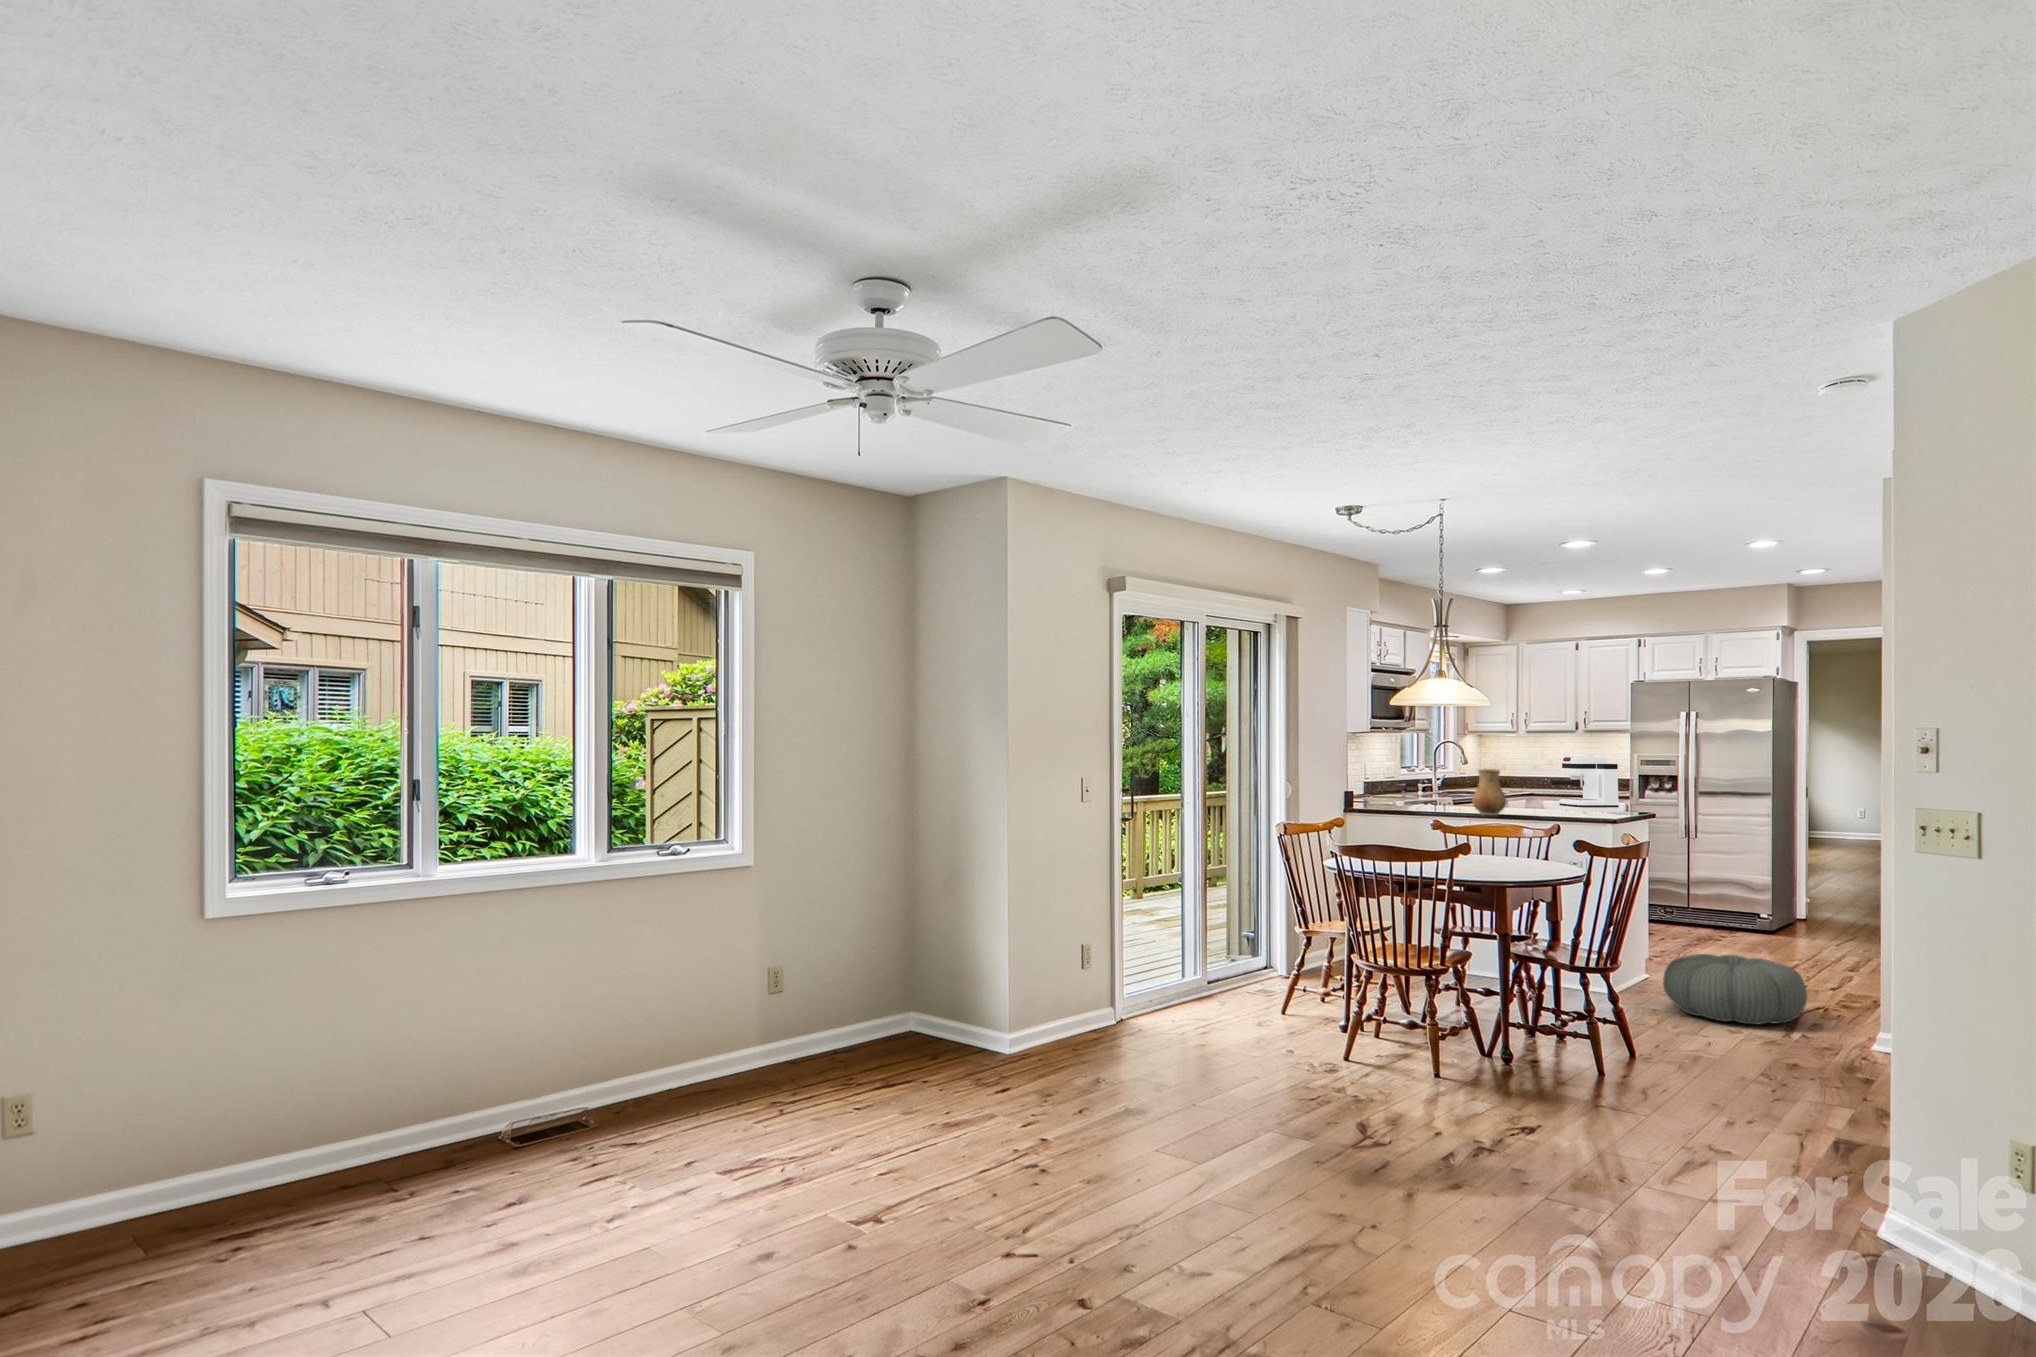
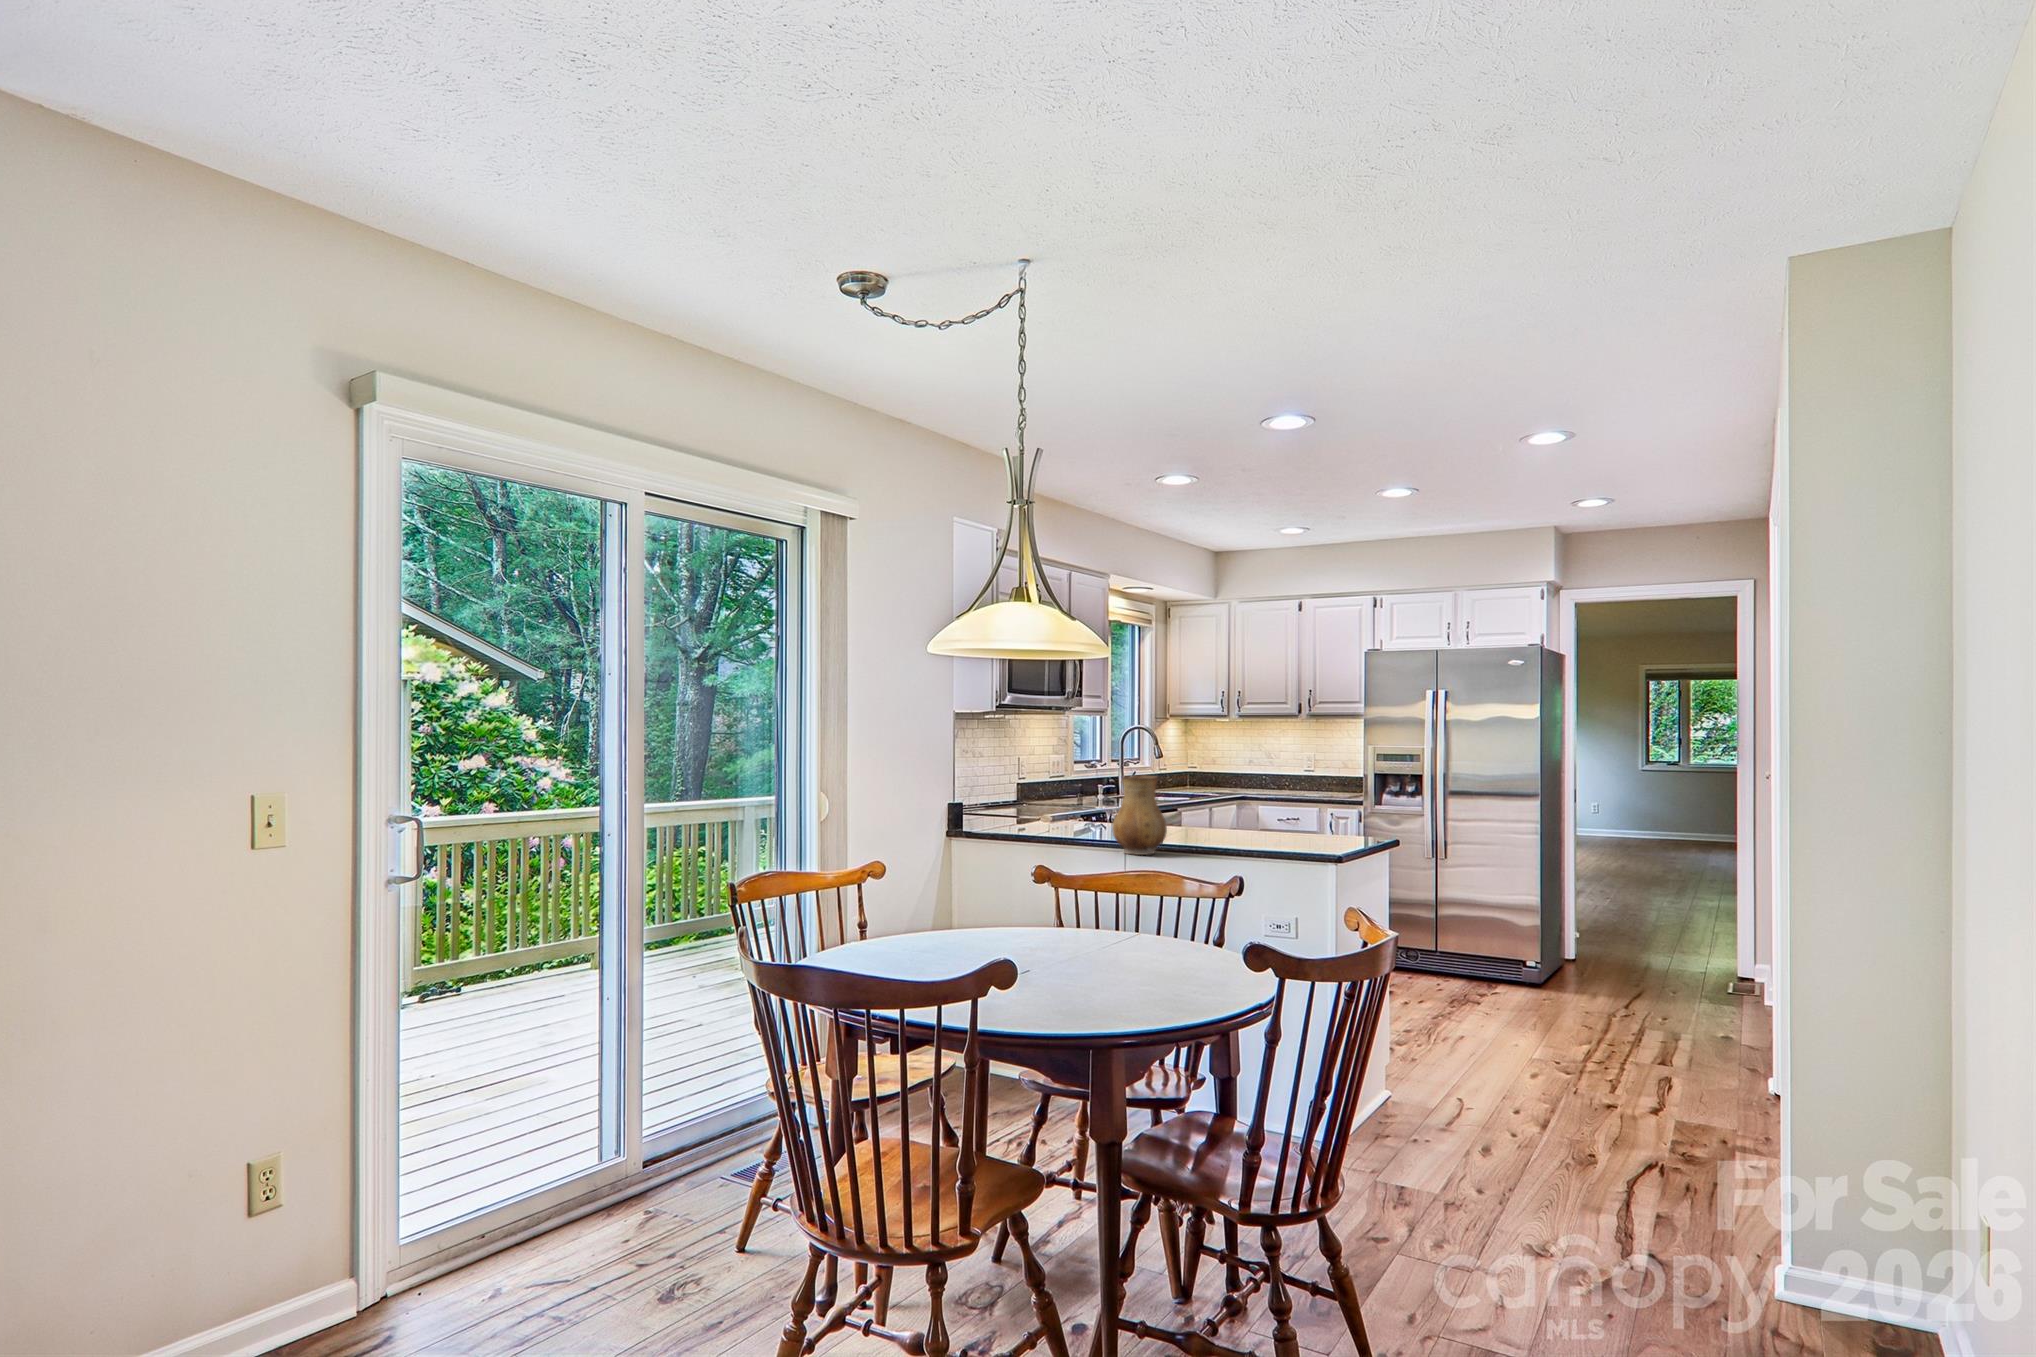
coffee maker: present [1550,756,1619,814] -> none [1246,752,1346,842]
pouf: present [1663,954,1807,1024] -> none [1416,1108,1674,1277]

